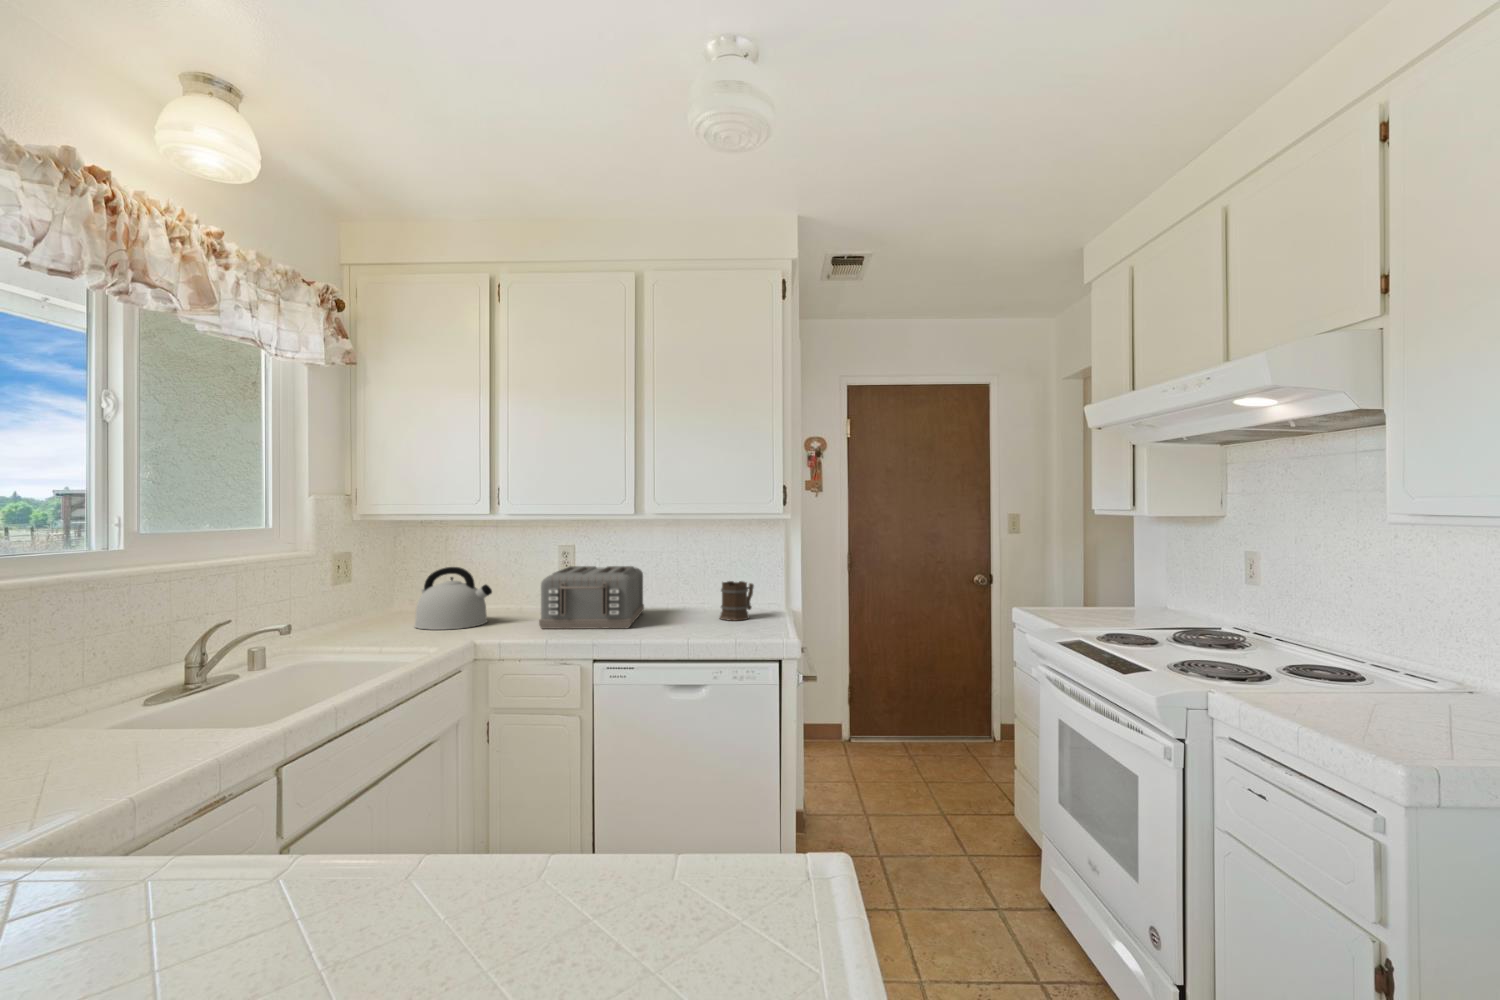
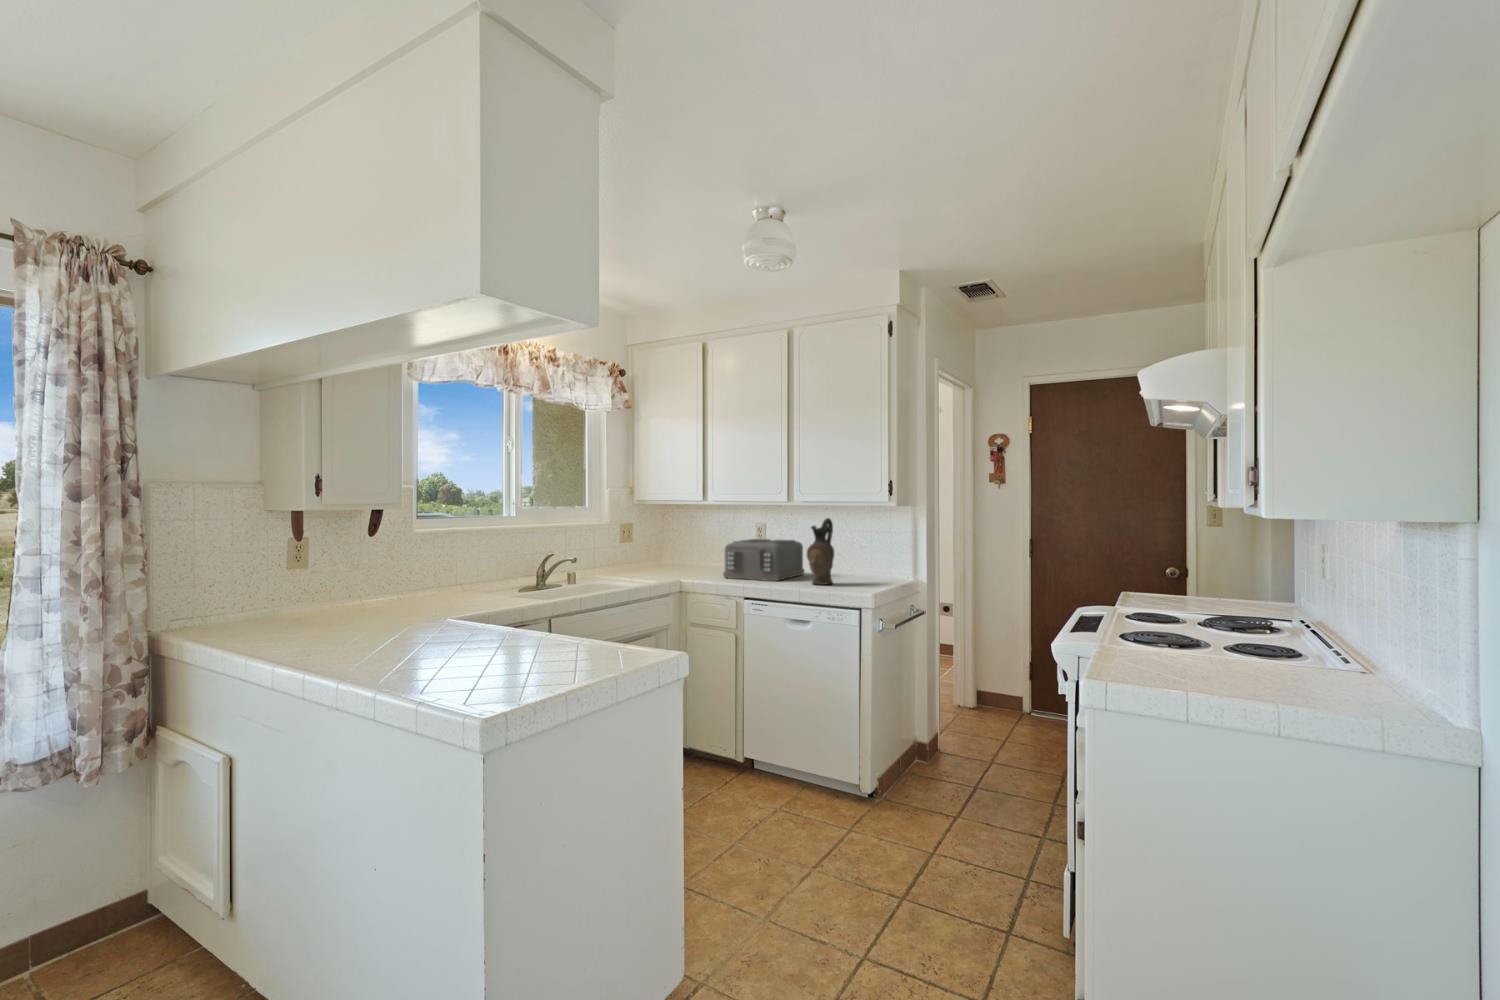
ceramic pitcher: none [680,536,718,630] -> present [807,518,834,585]
kettle: present [415,567,492,630] -> none [657,536,701,575]
mug: present [720,581,754,621] -> none [849,553,880,582]

